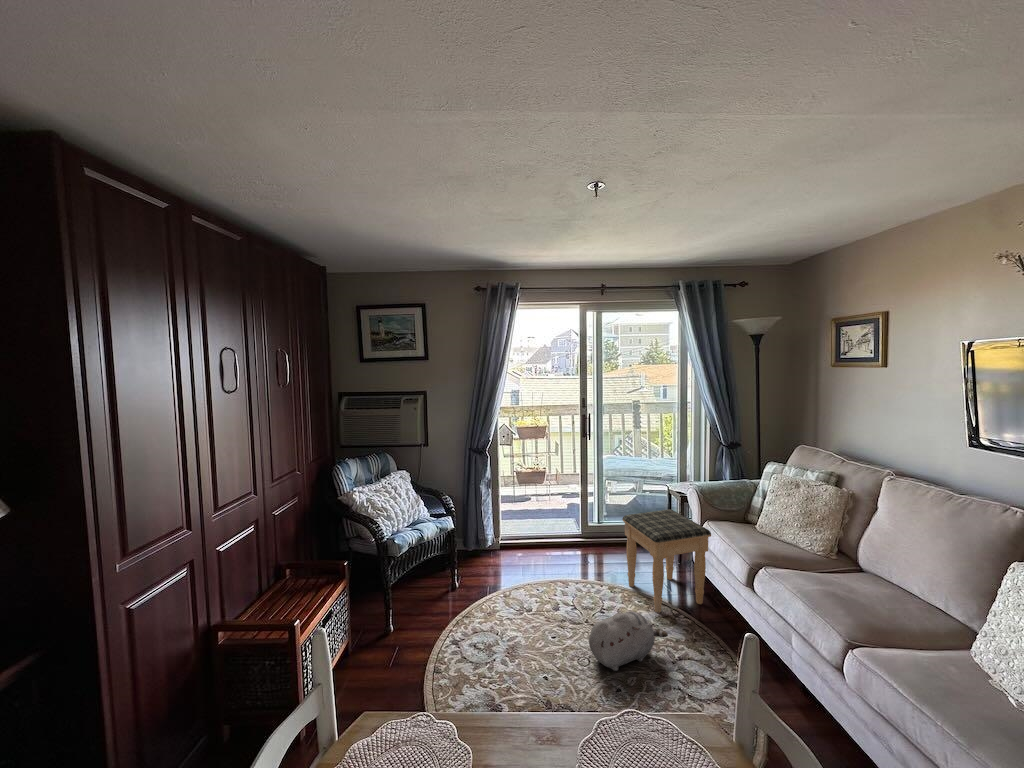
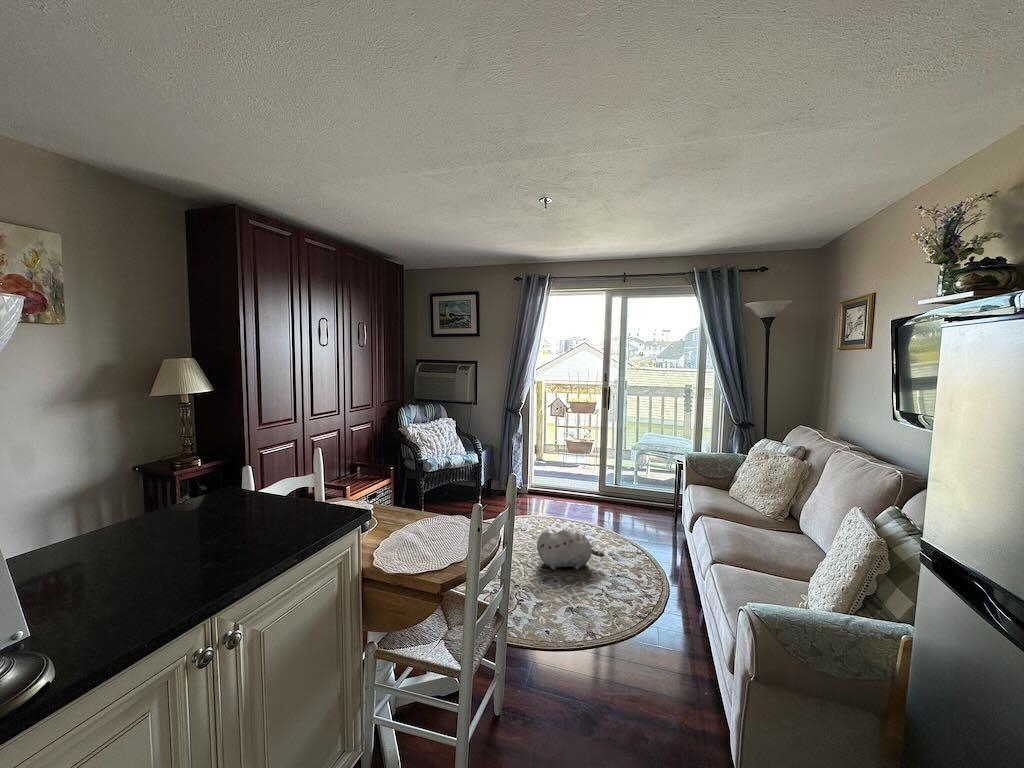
footstool: present [622,509,711,613] -> none [609,470,675,552]

